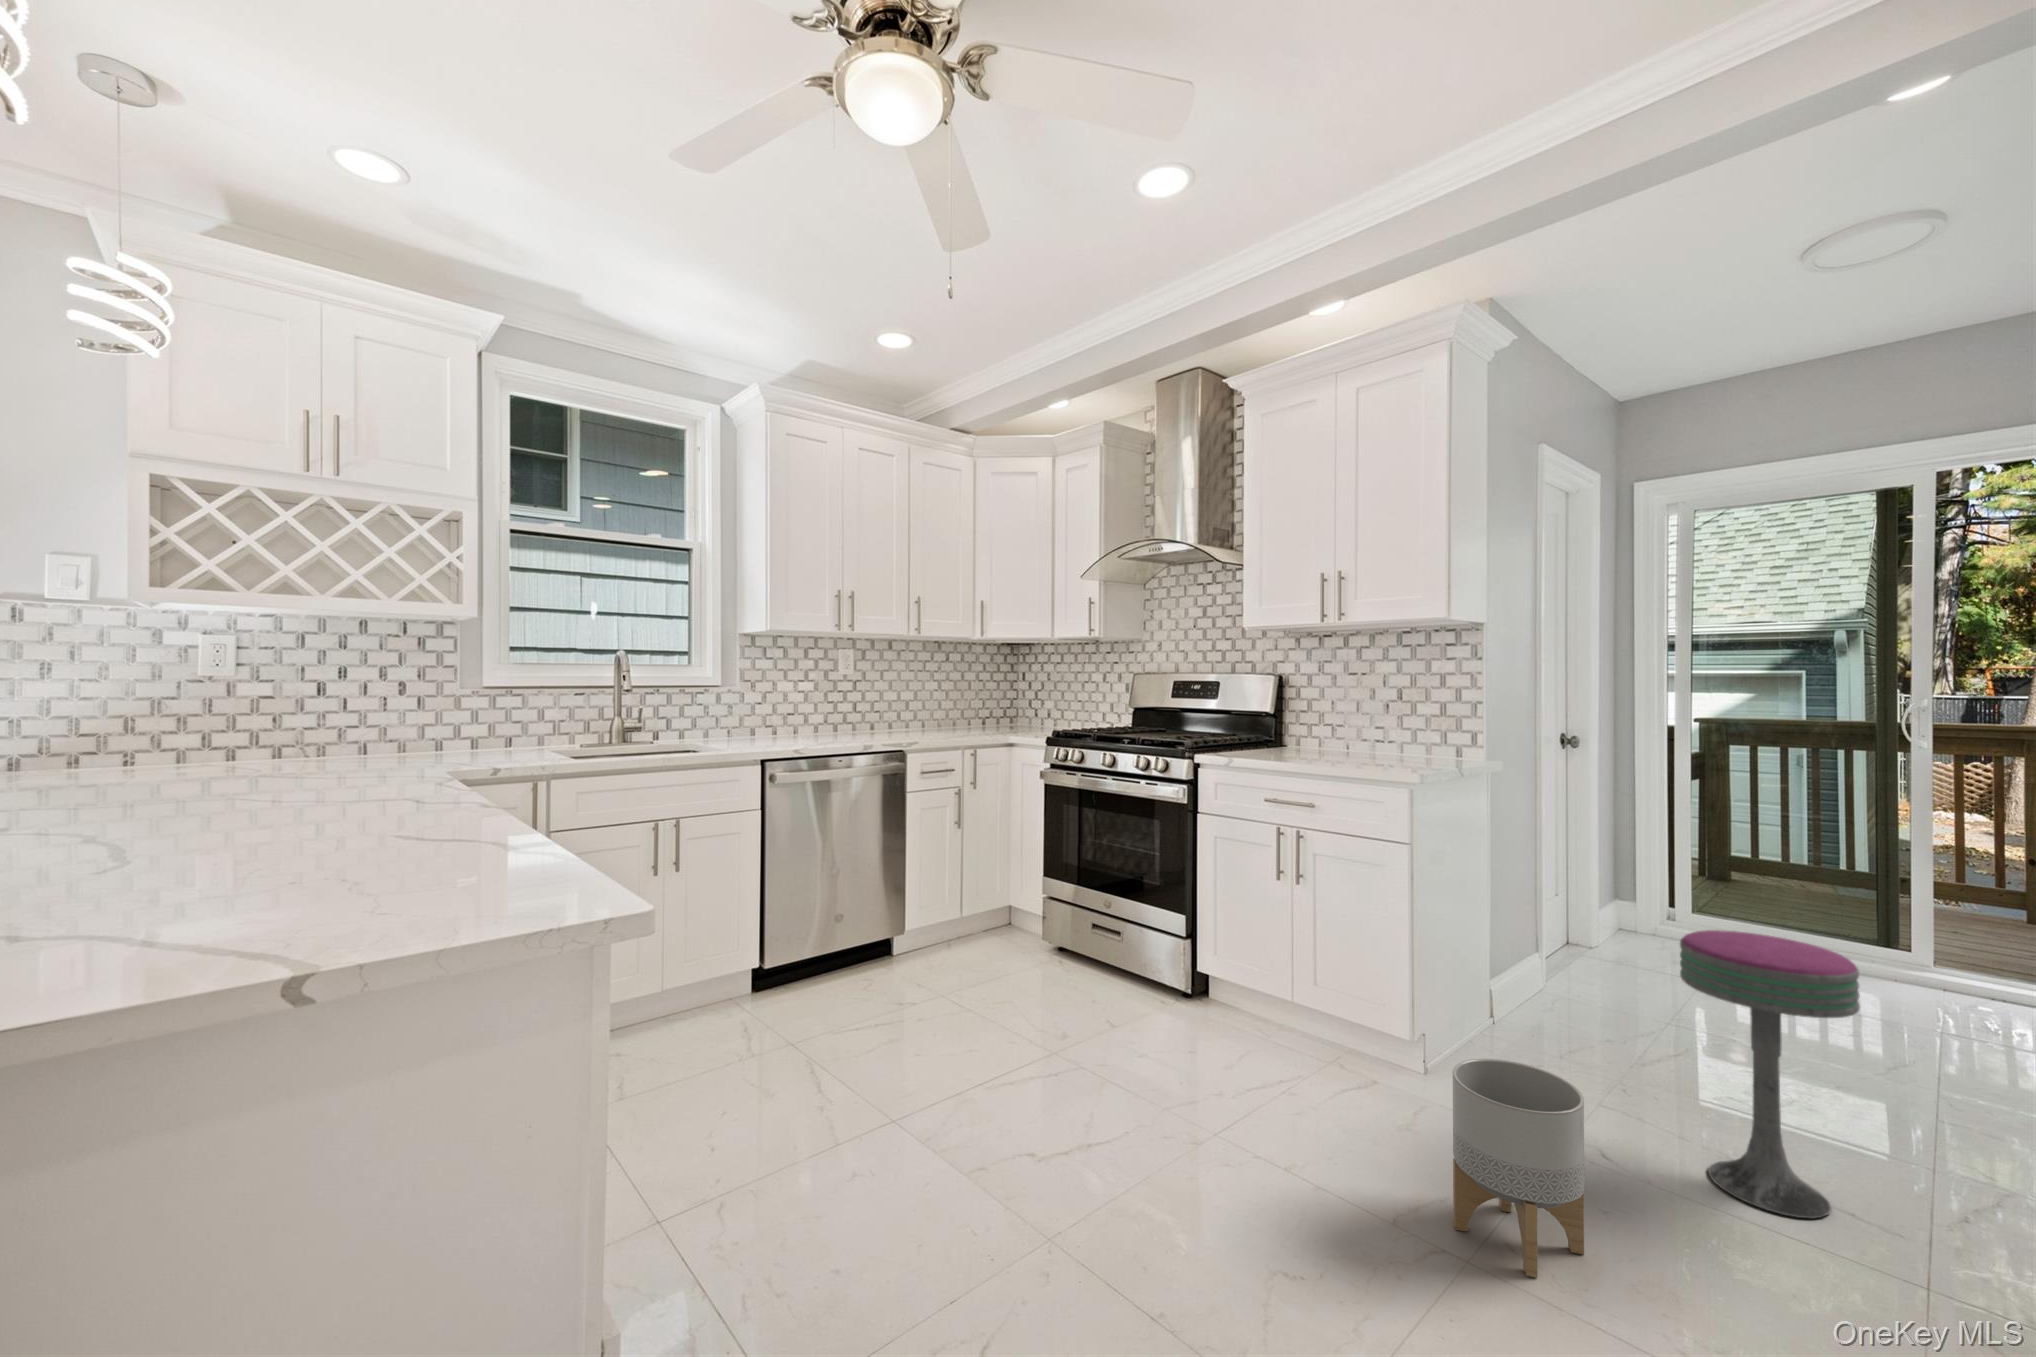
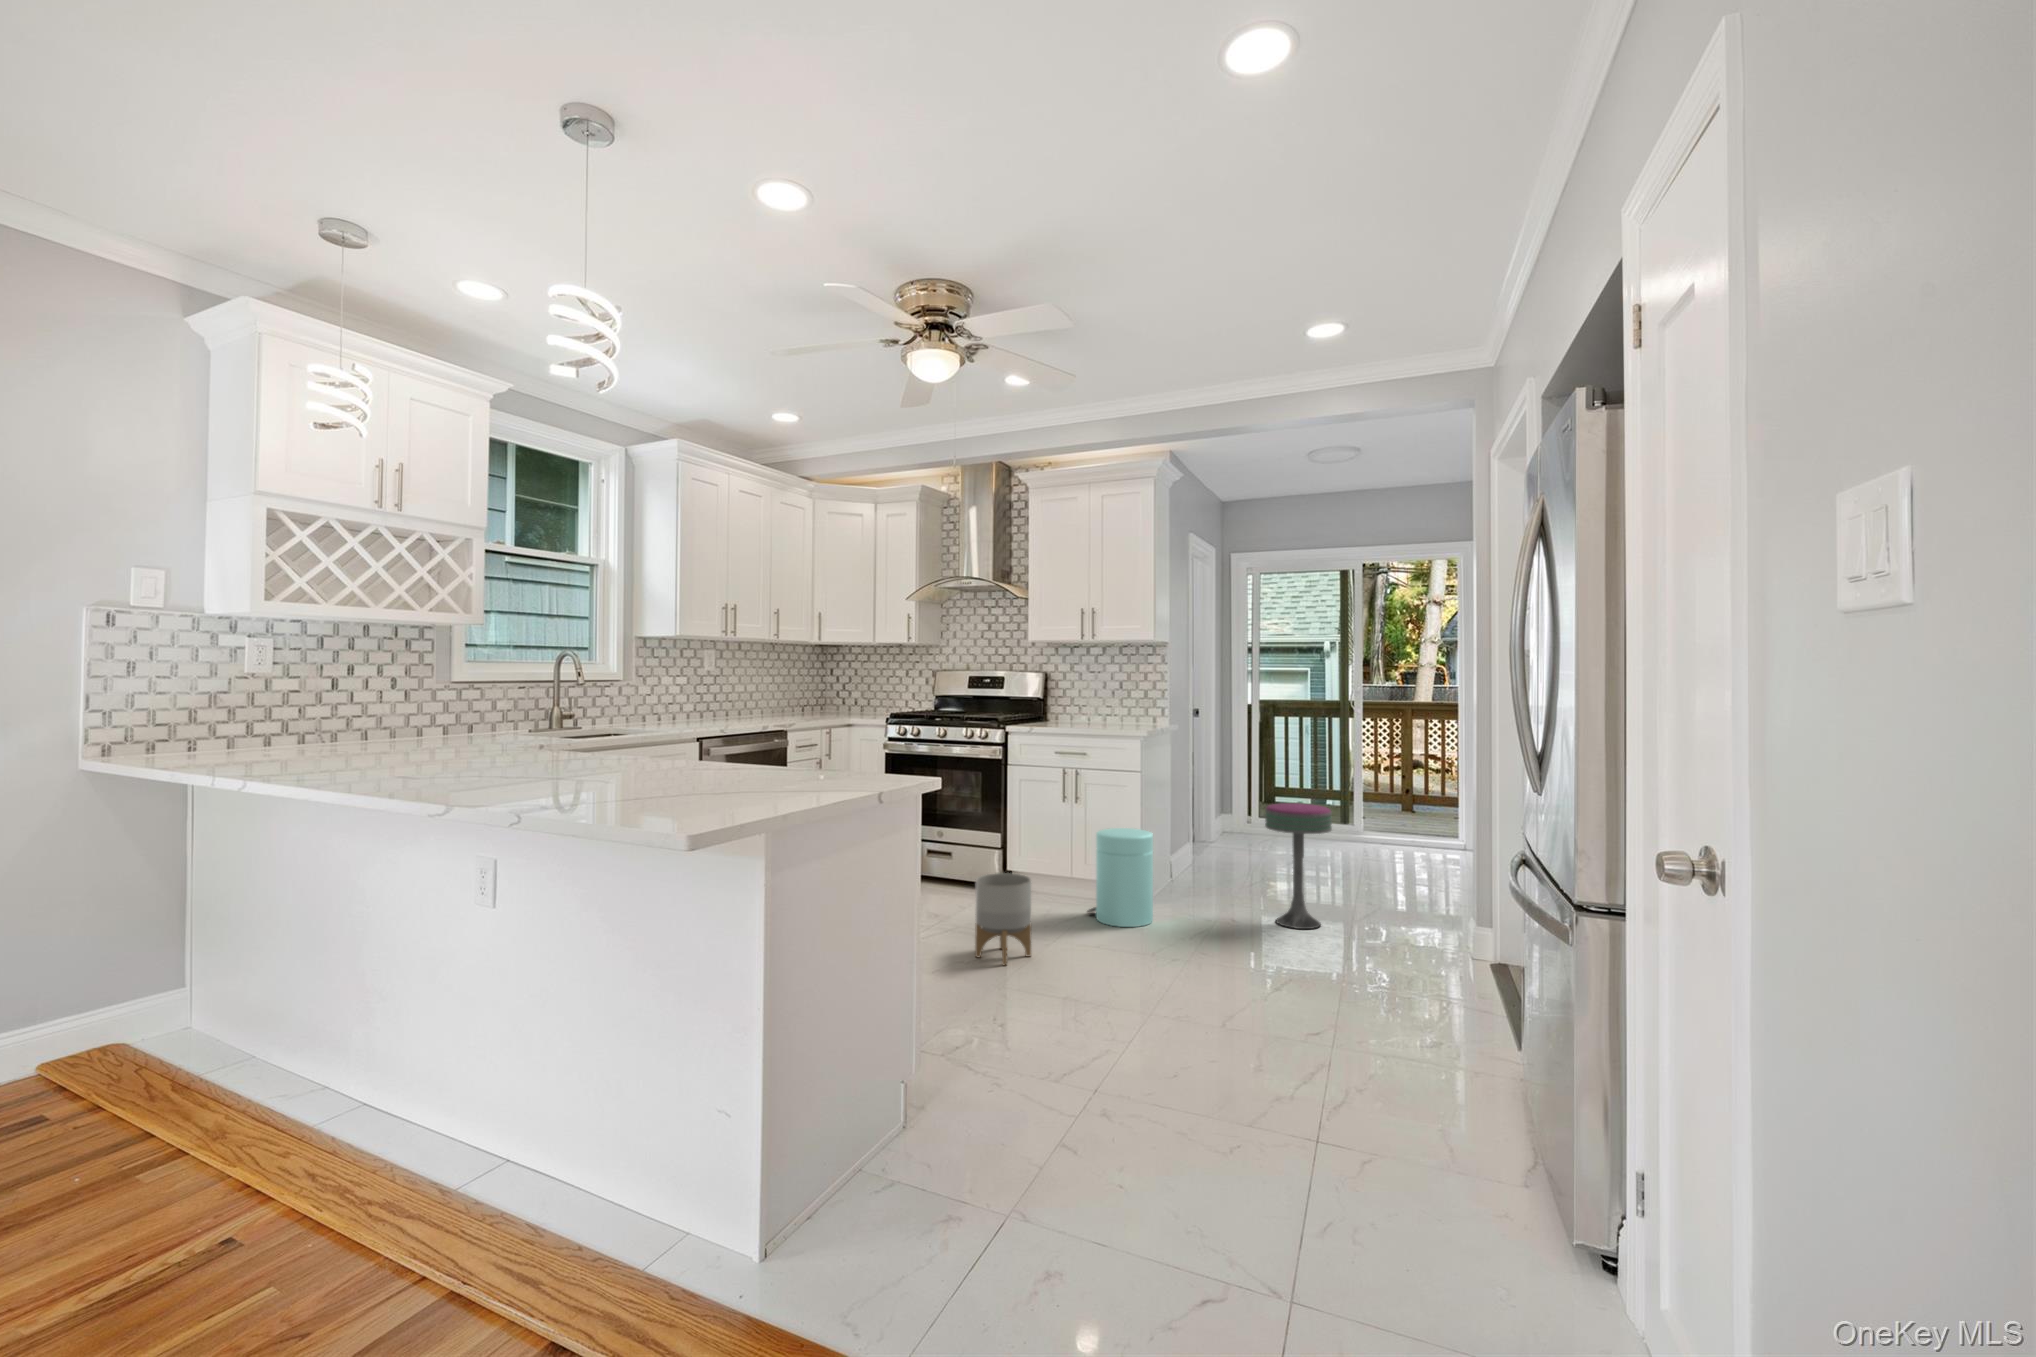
trash can: none [1308,938,1431,1132] -> present [1088,828,1153,927]
planter: present [1453,1058,1585,1278] -> present [975,873,1031,965]

